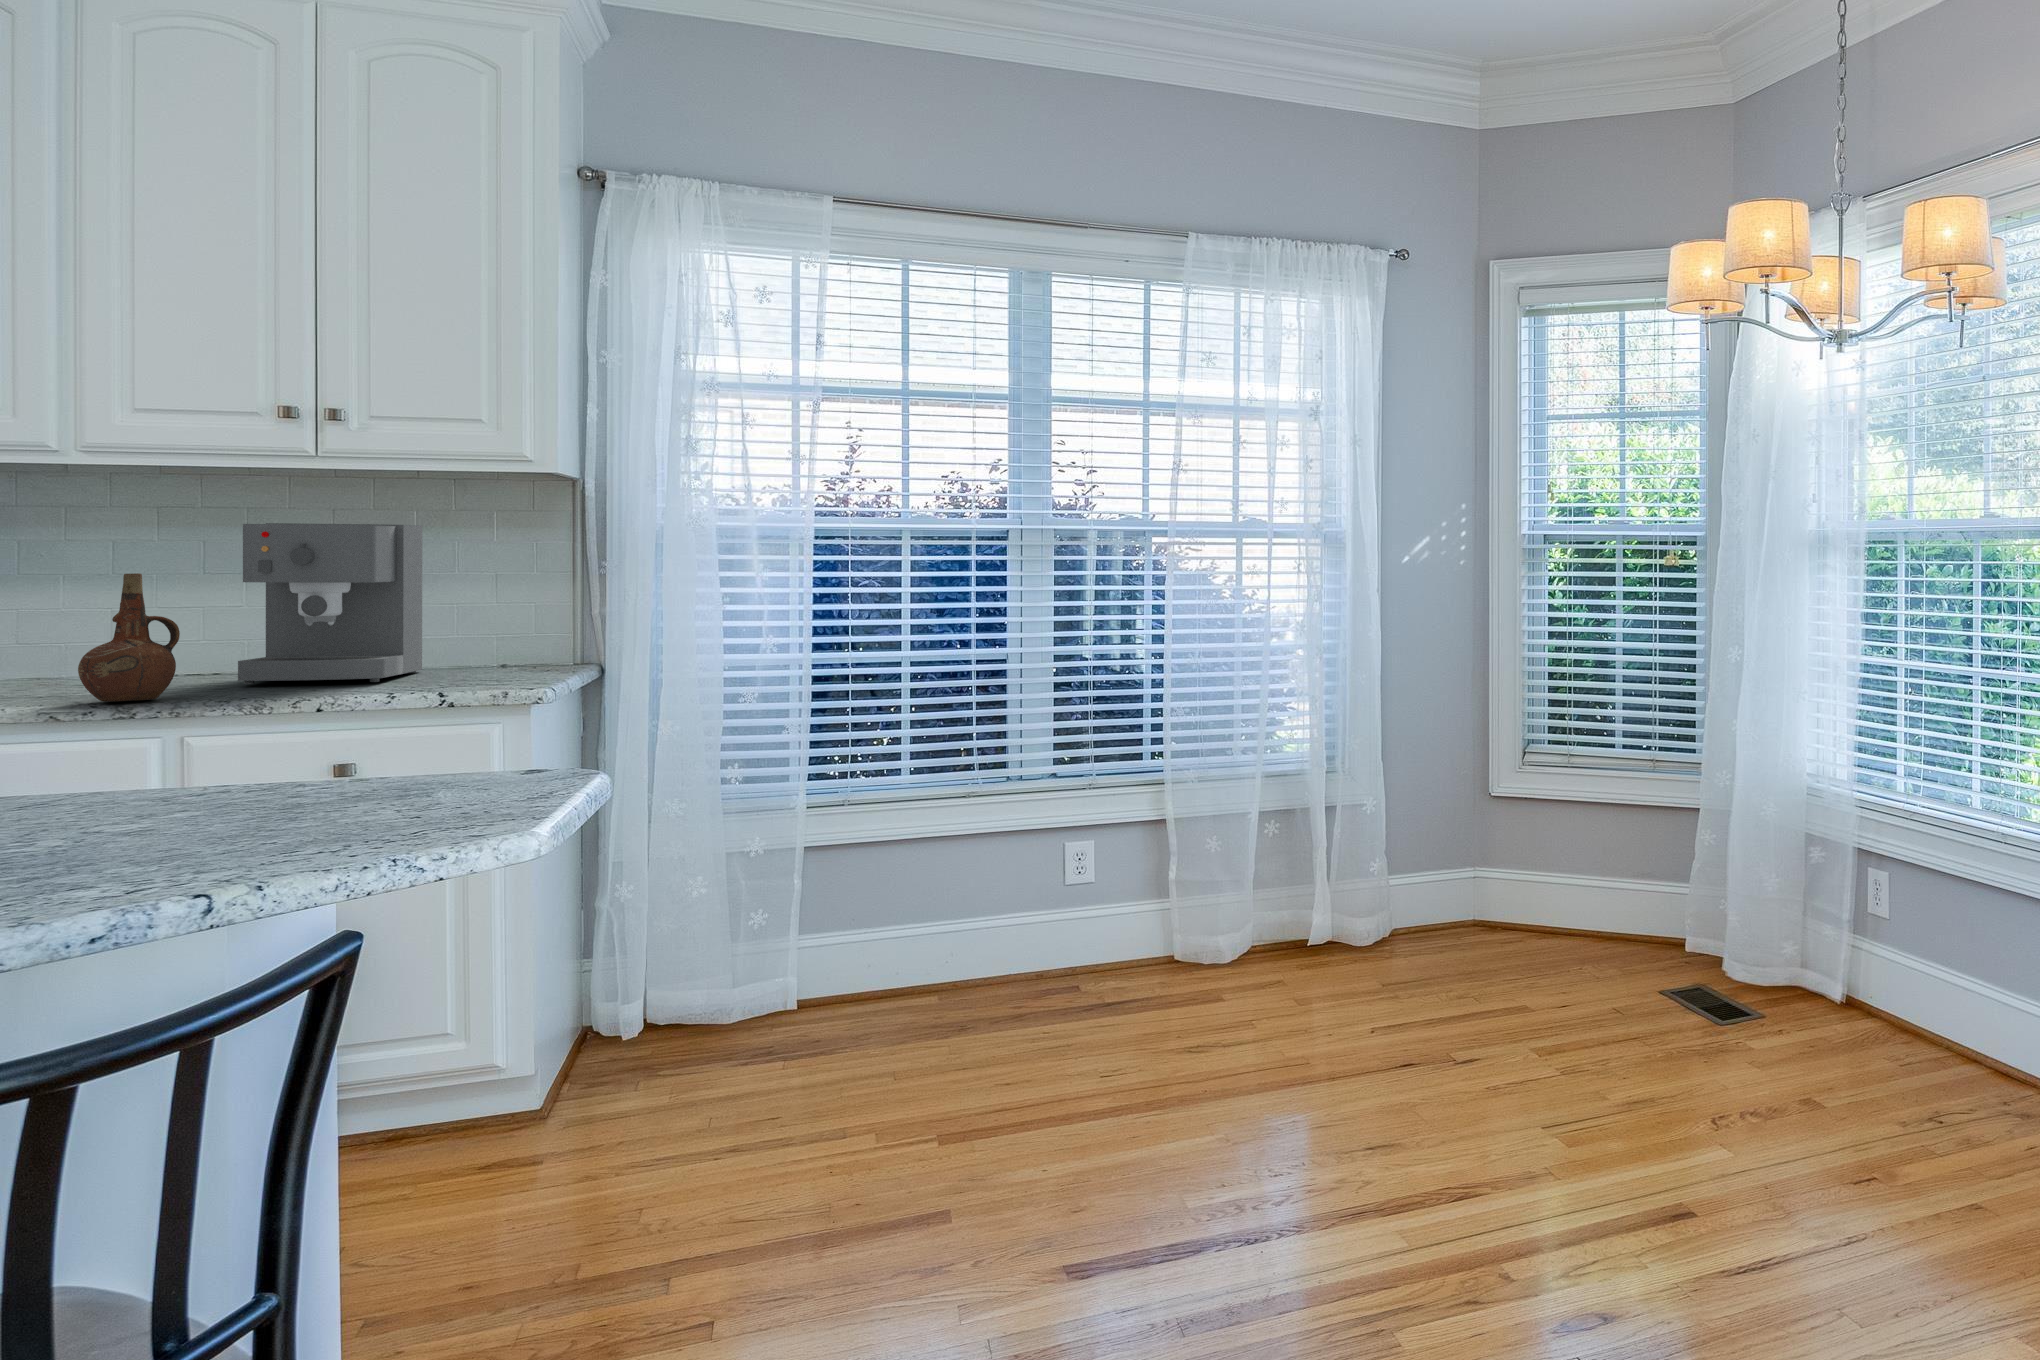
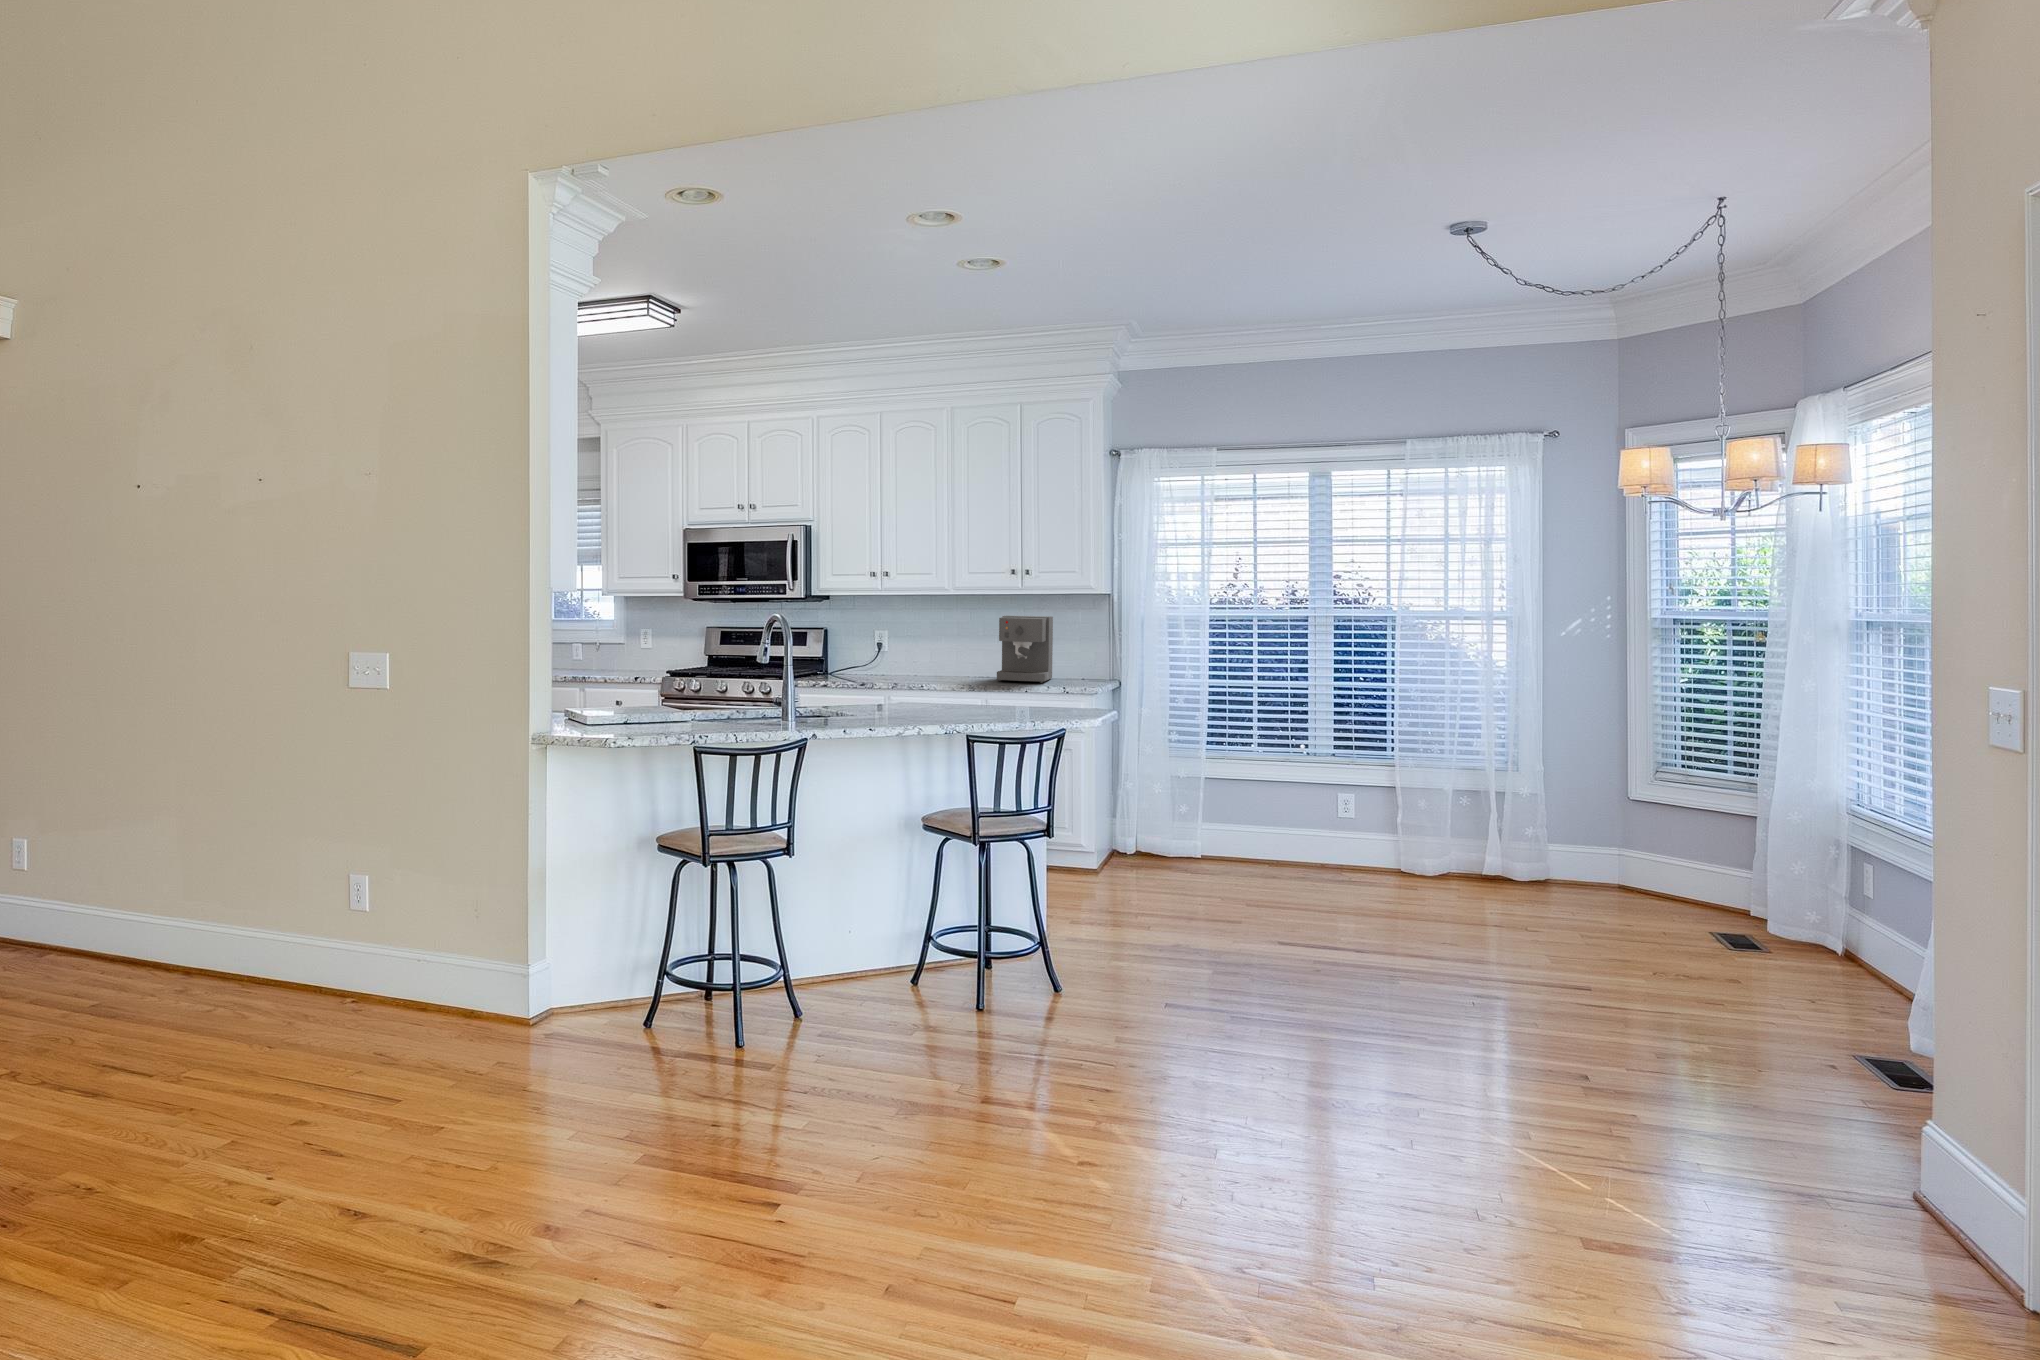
ceramic pitcher: present [78,573,180,702] -> none [958,638,985,686]

